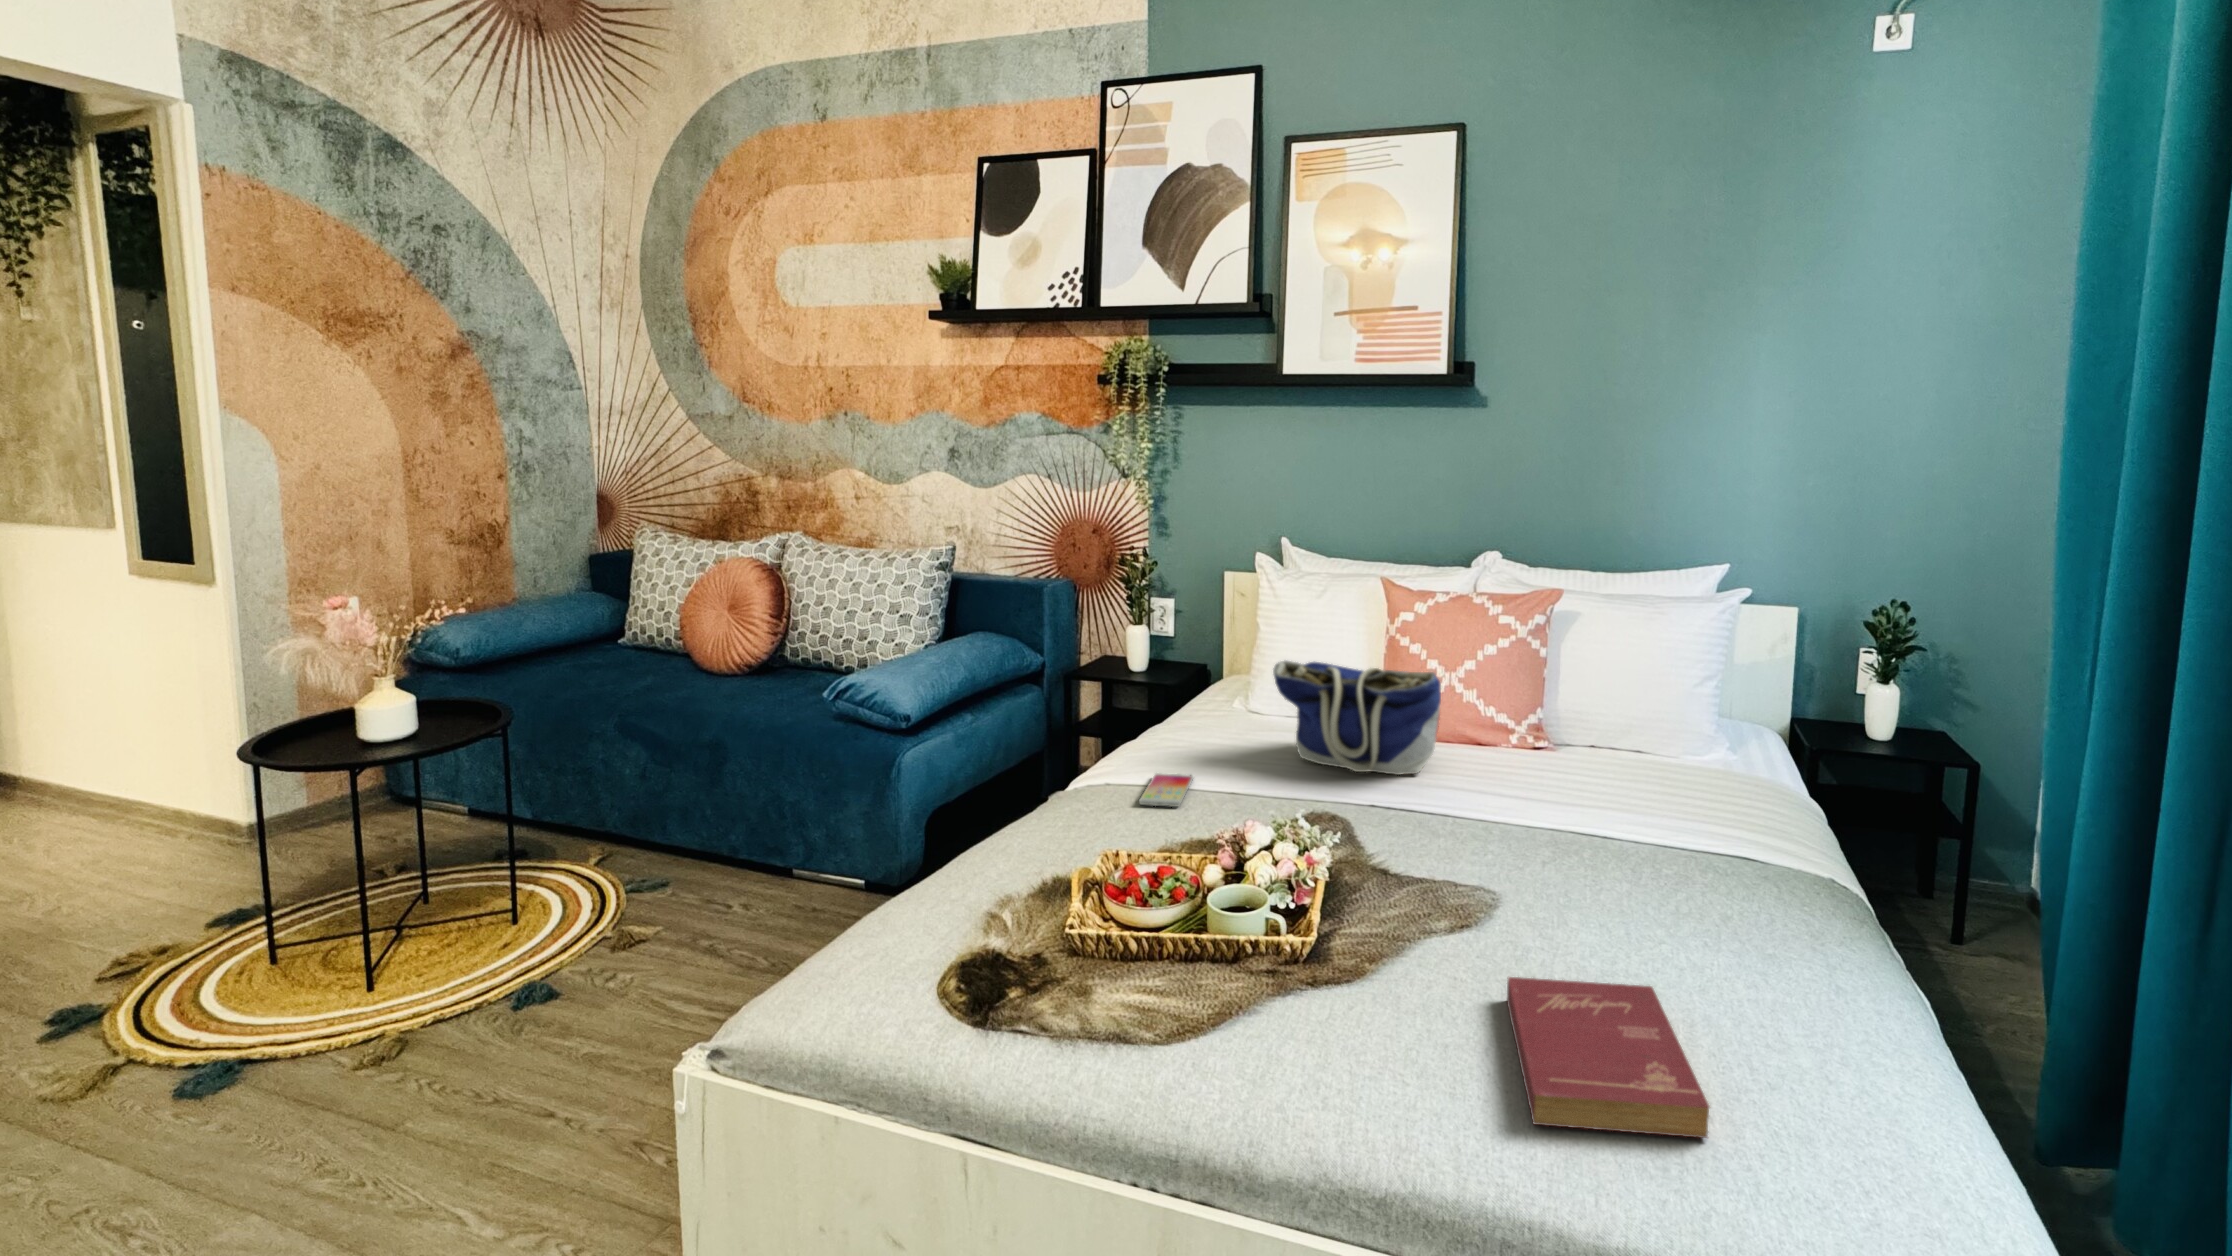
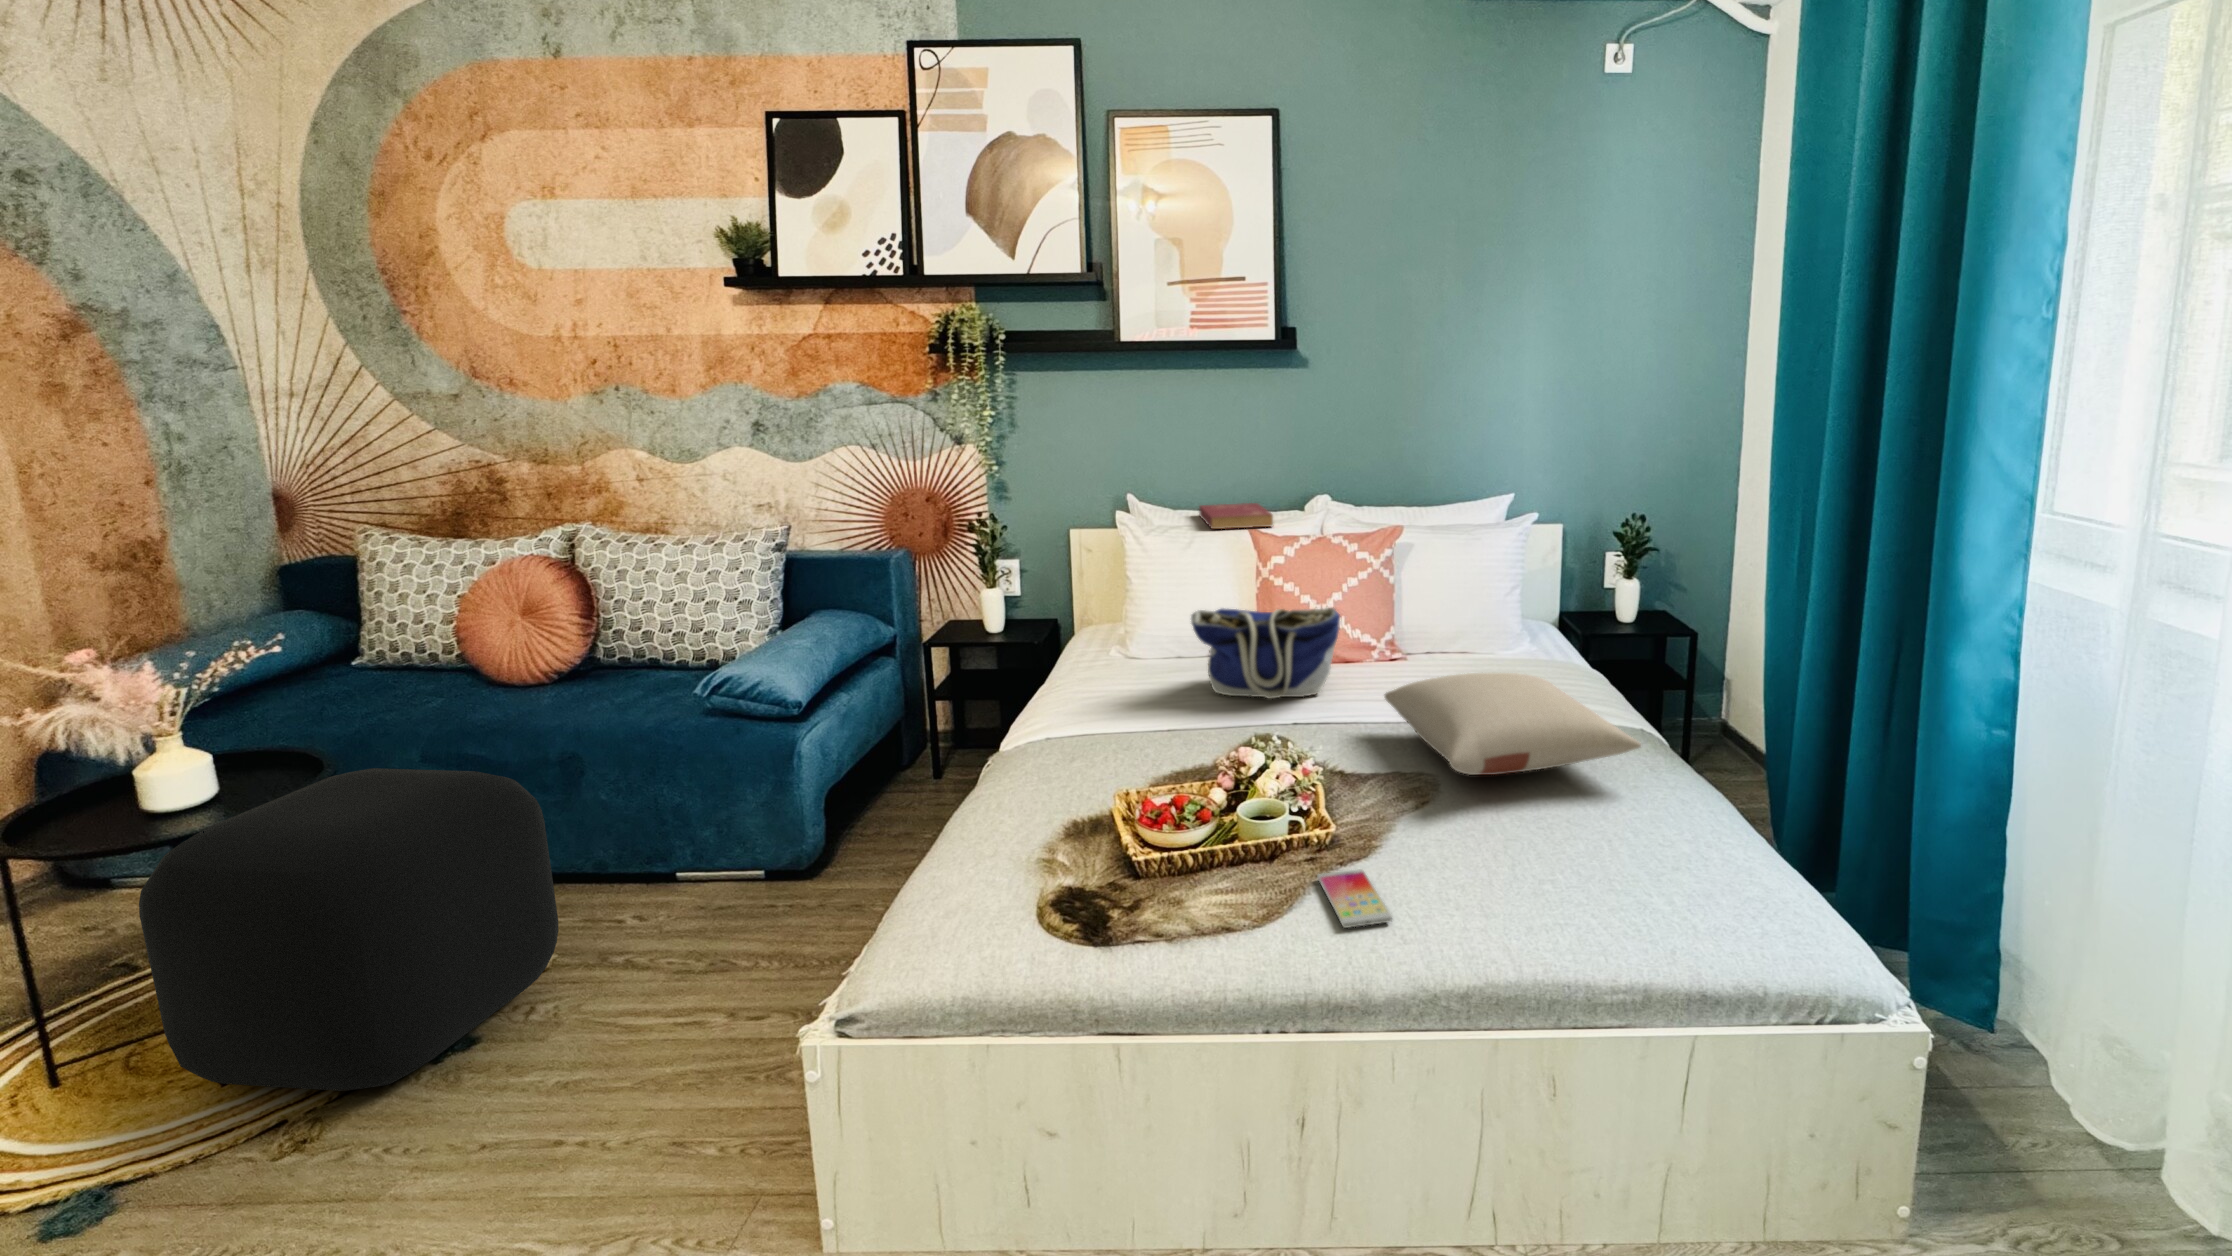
ottoman: none [301,729,650,1027] -> present [139,768,558,1091]
pillow: none [1470,768,1778,904] -> present [1385,673,1641,775]
smartphone: present [1139,773,1193,807] -> present [1317,869,1392,928]
book: present [1507,977,1709,1138] -> present [1199,503,1273,529]

